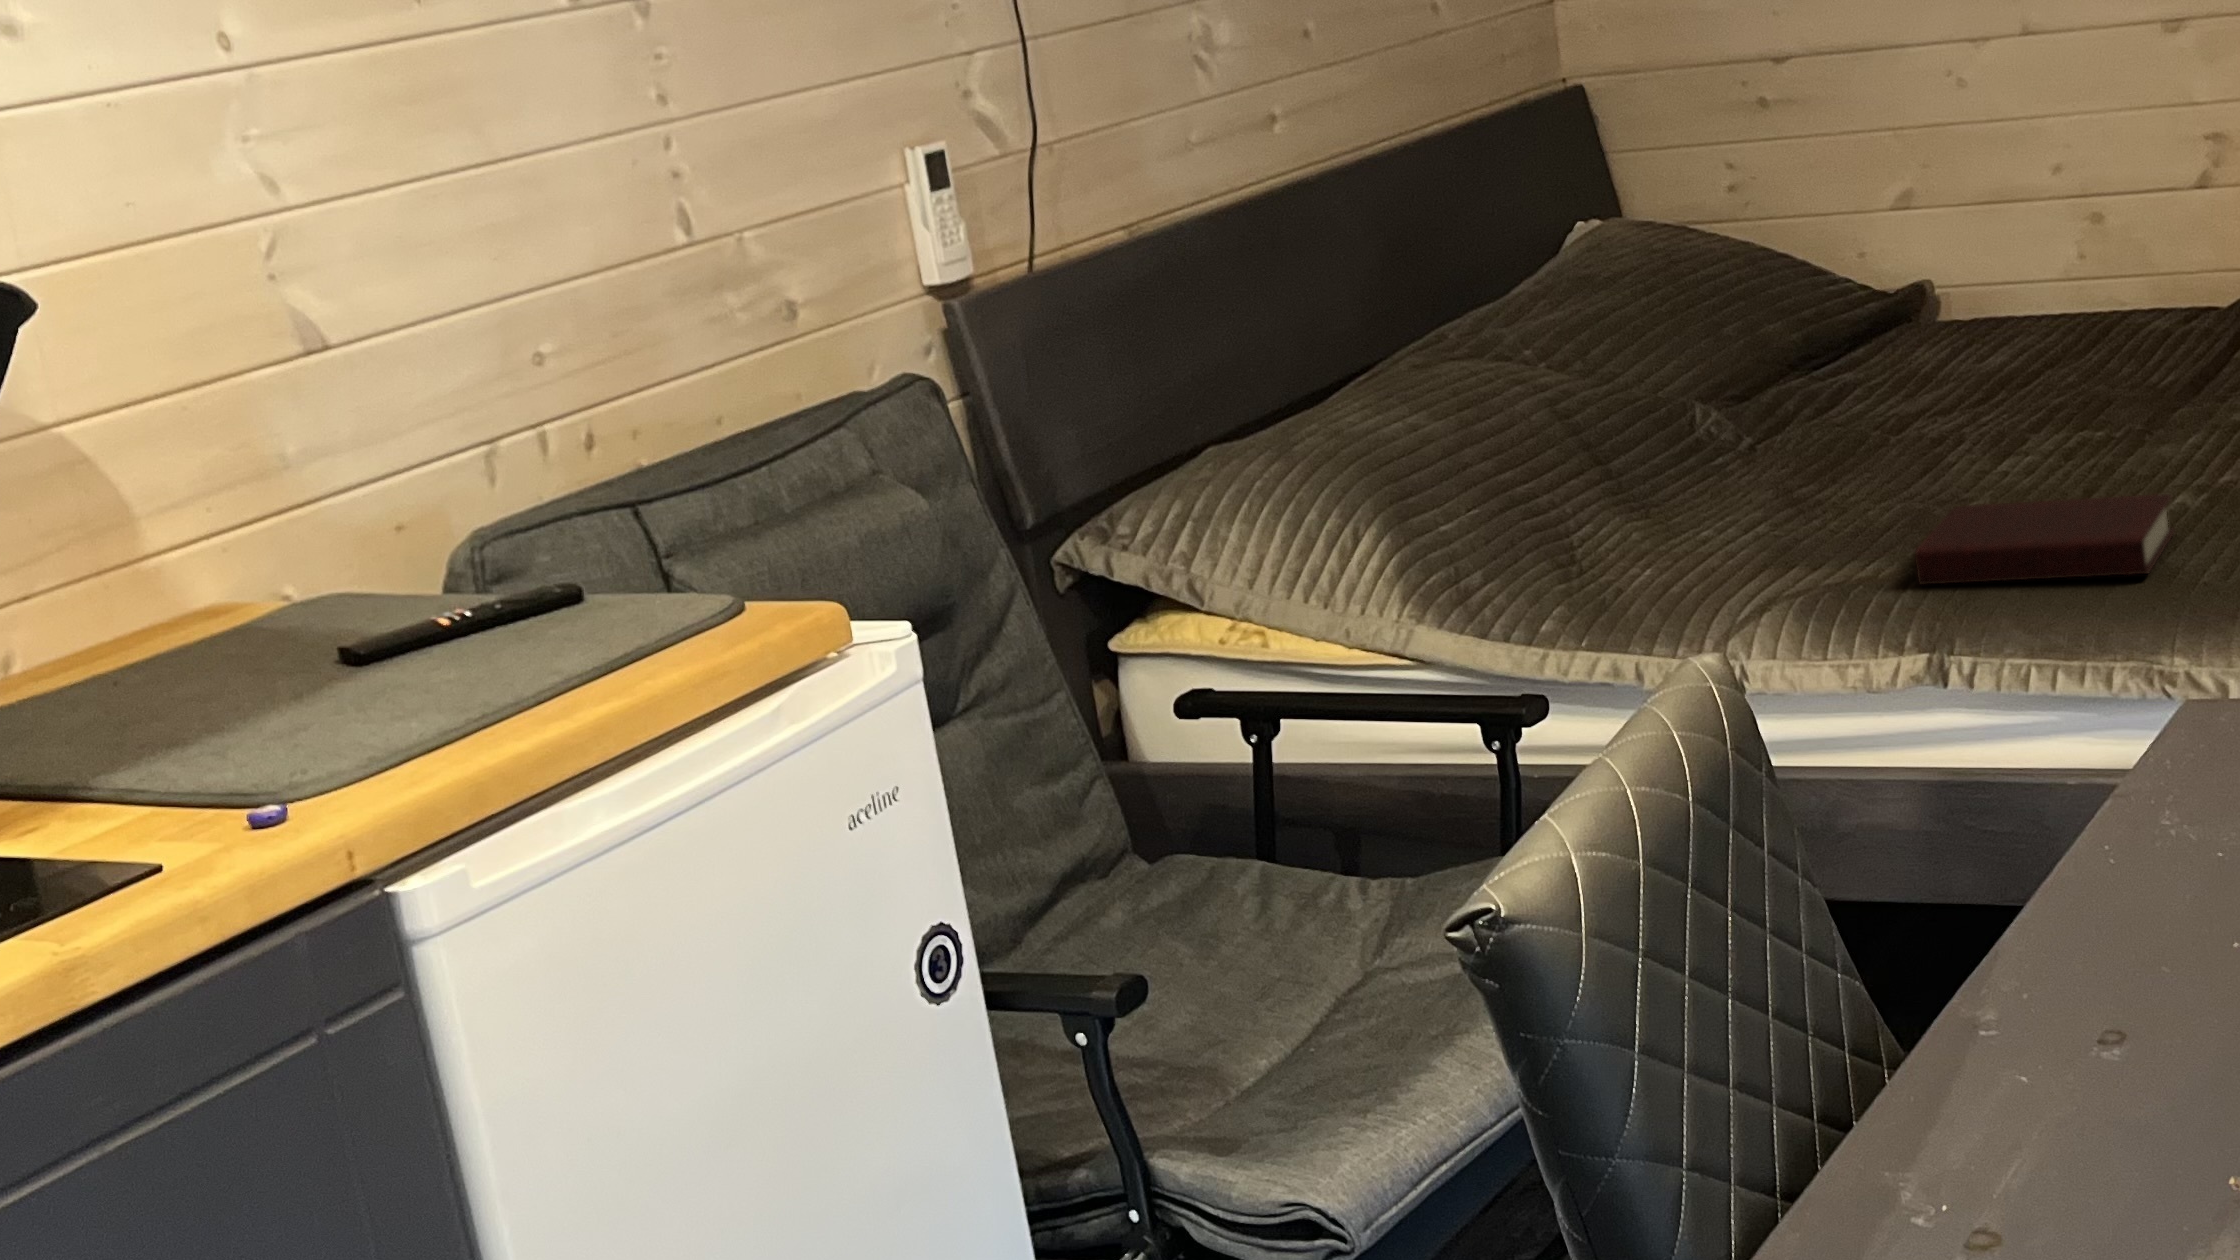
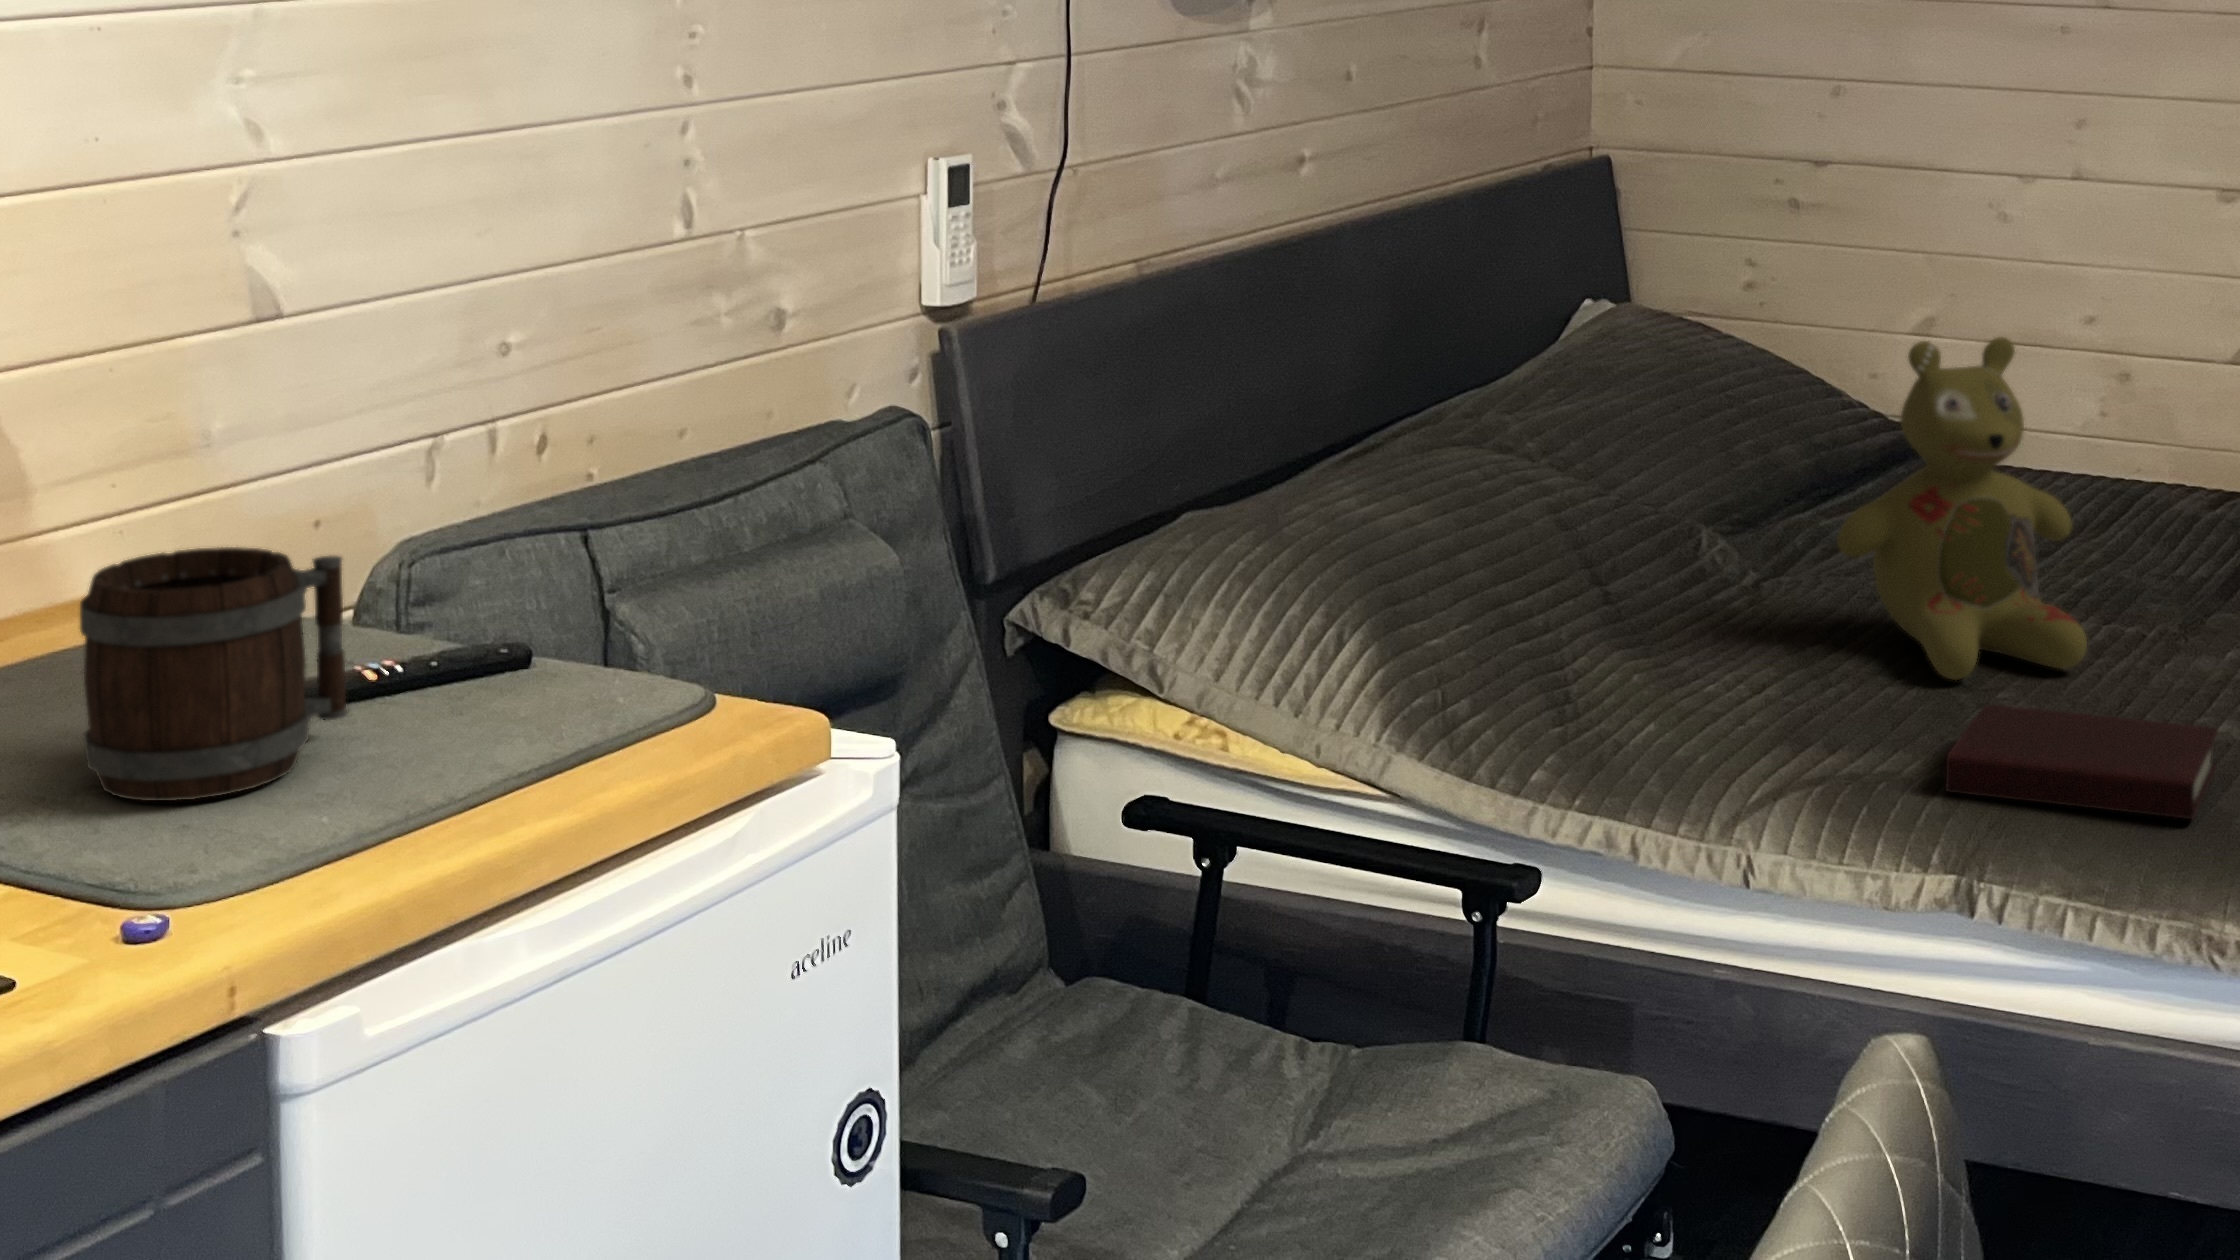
stuffed bear: none [1810,172,2057,496] -> present [1837,337,2087,680]
mug: none [173,515,425,734] -> present [80,547,347,801]

